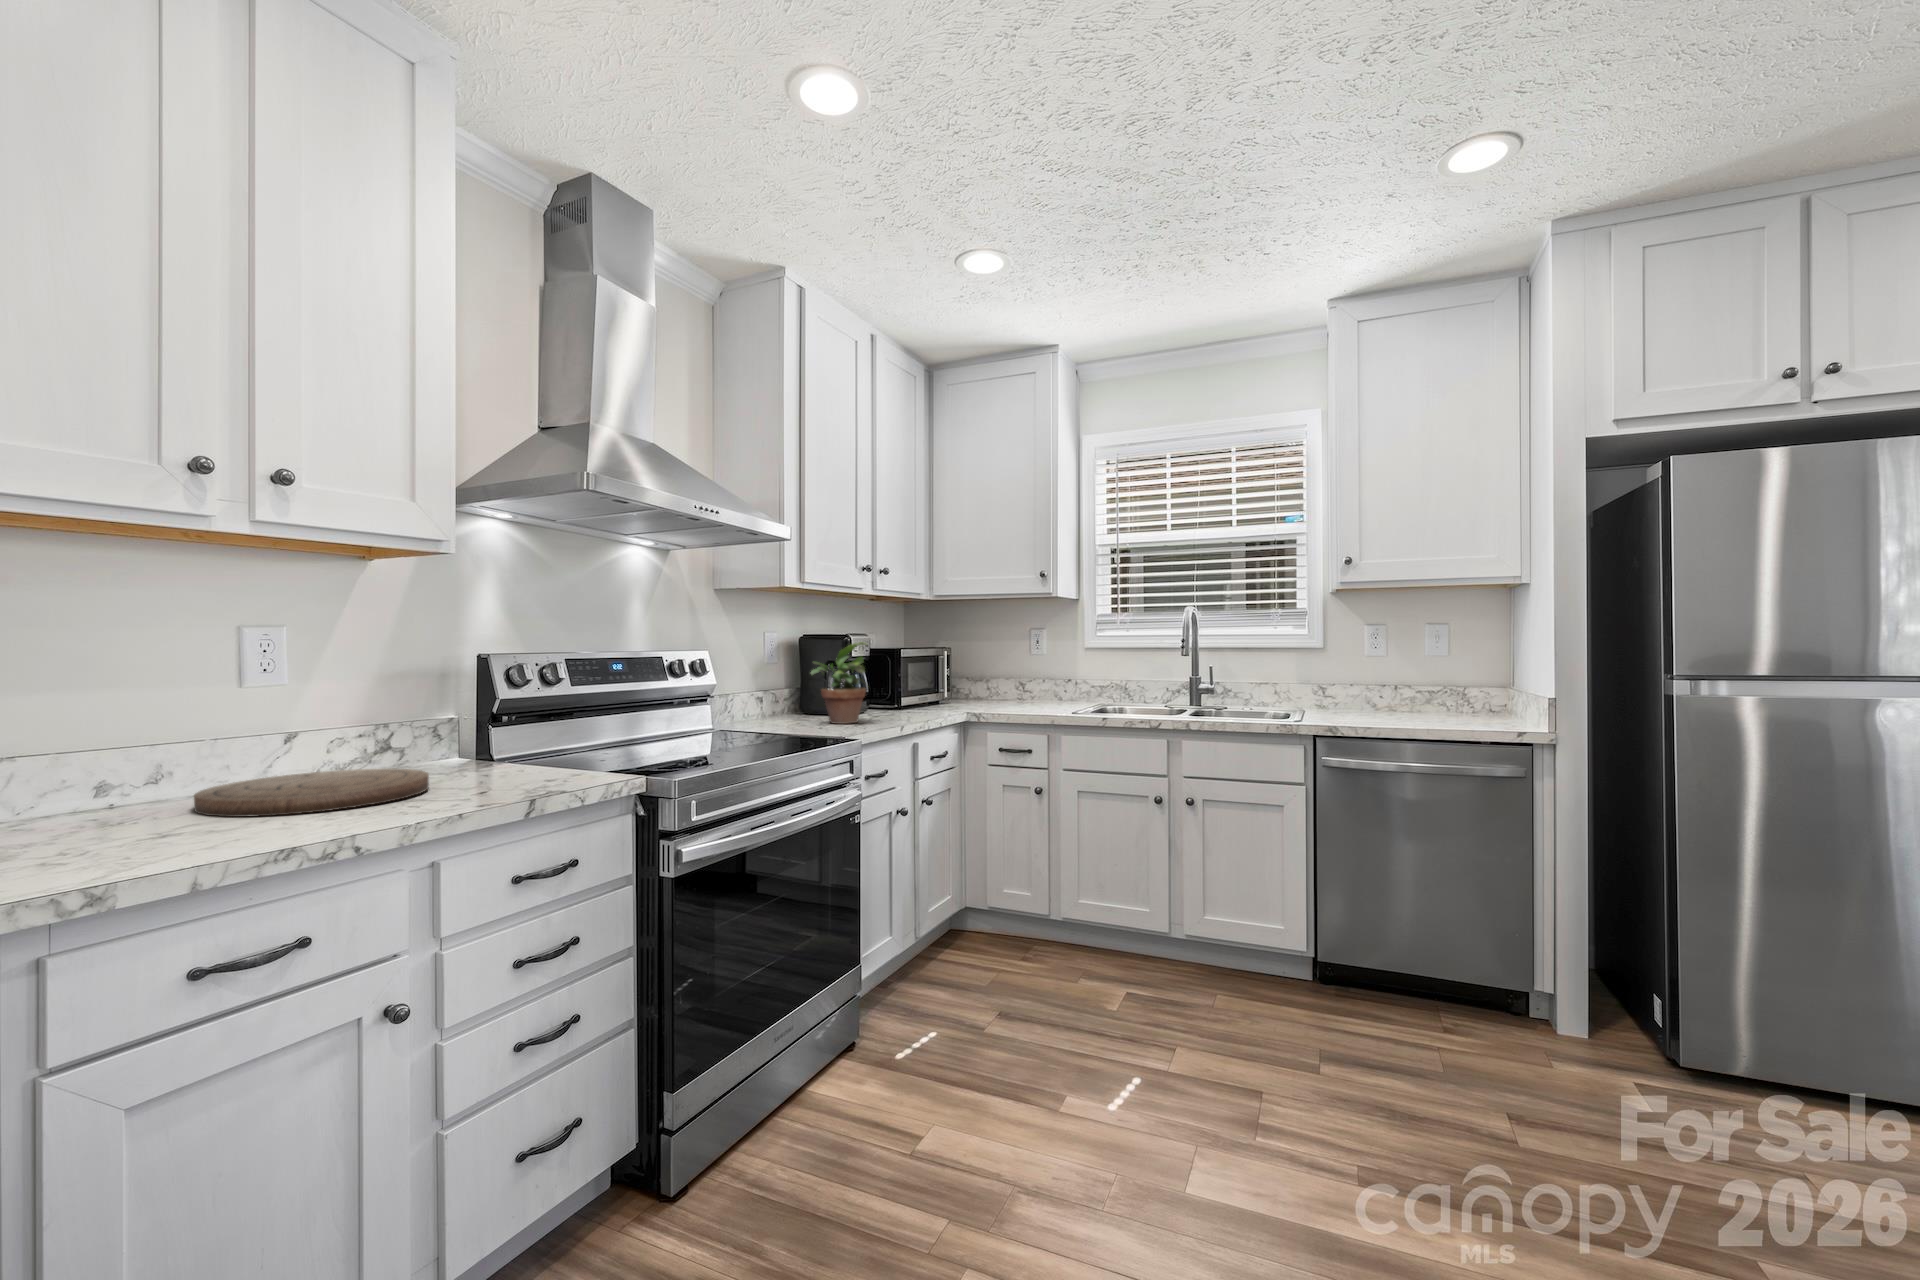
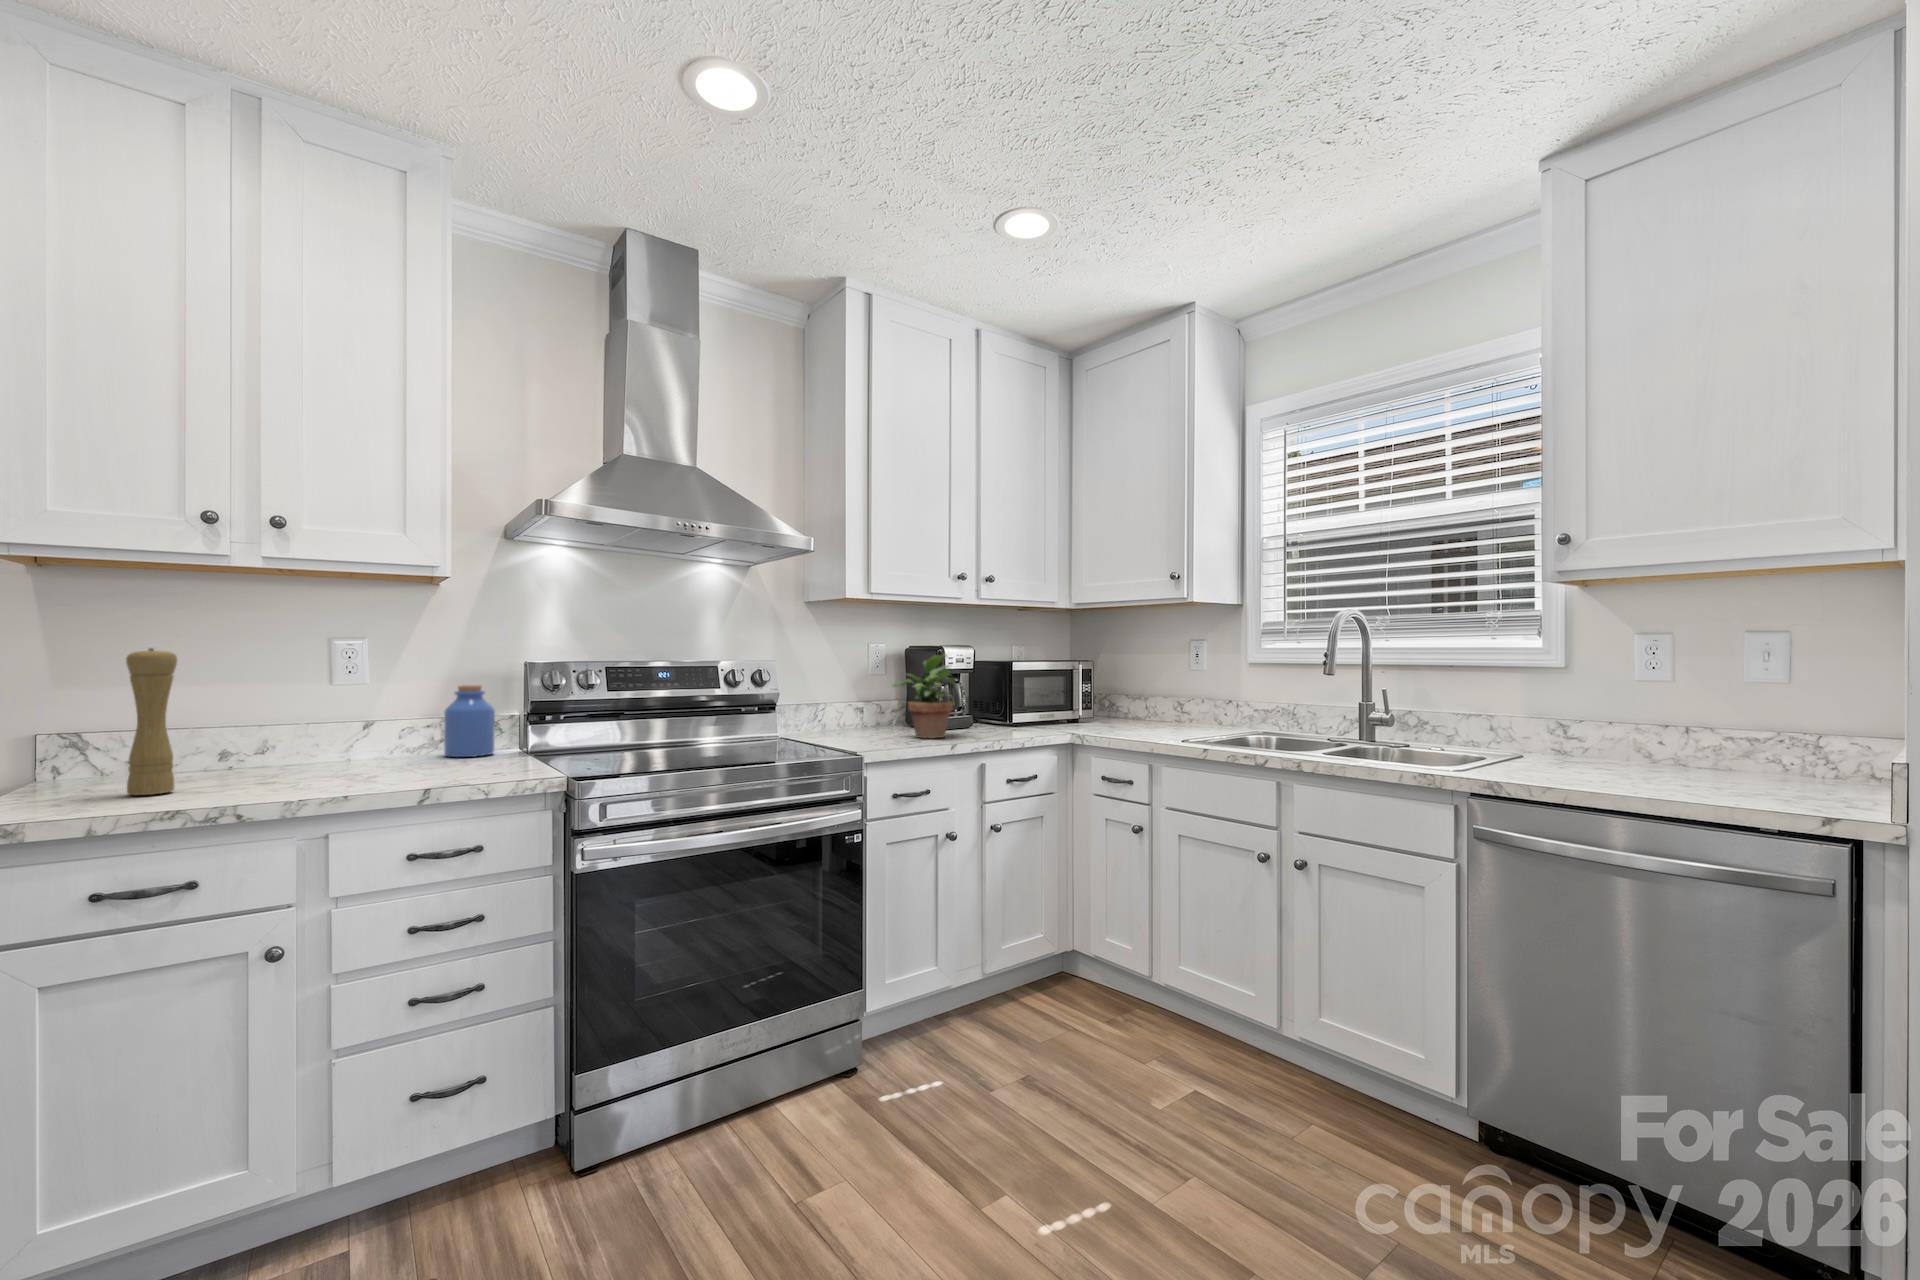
pepper mill: none [104,636,176,842] -> present [126,648,177,795]
jar: none [378,682,442,771] -> present [444,685,495,757]
cutting board: present [194,769,429,817] -> none [239,754,420,785]

